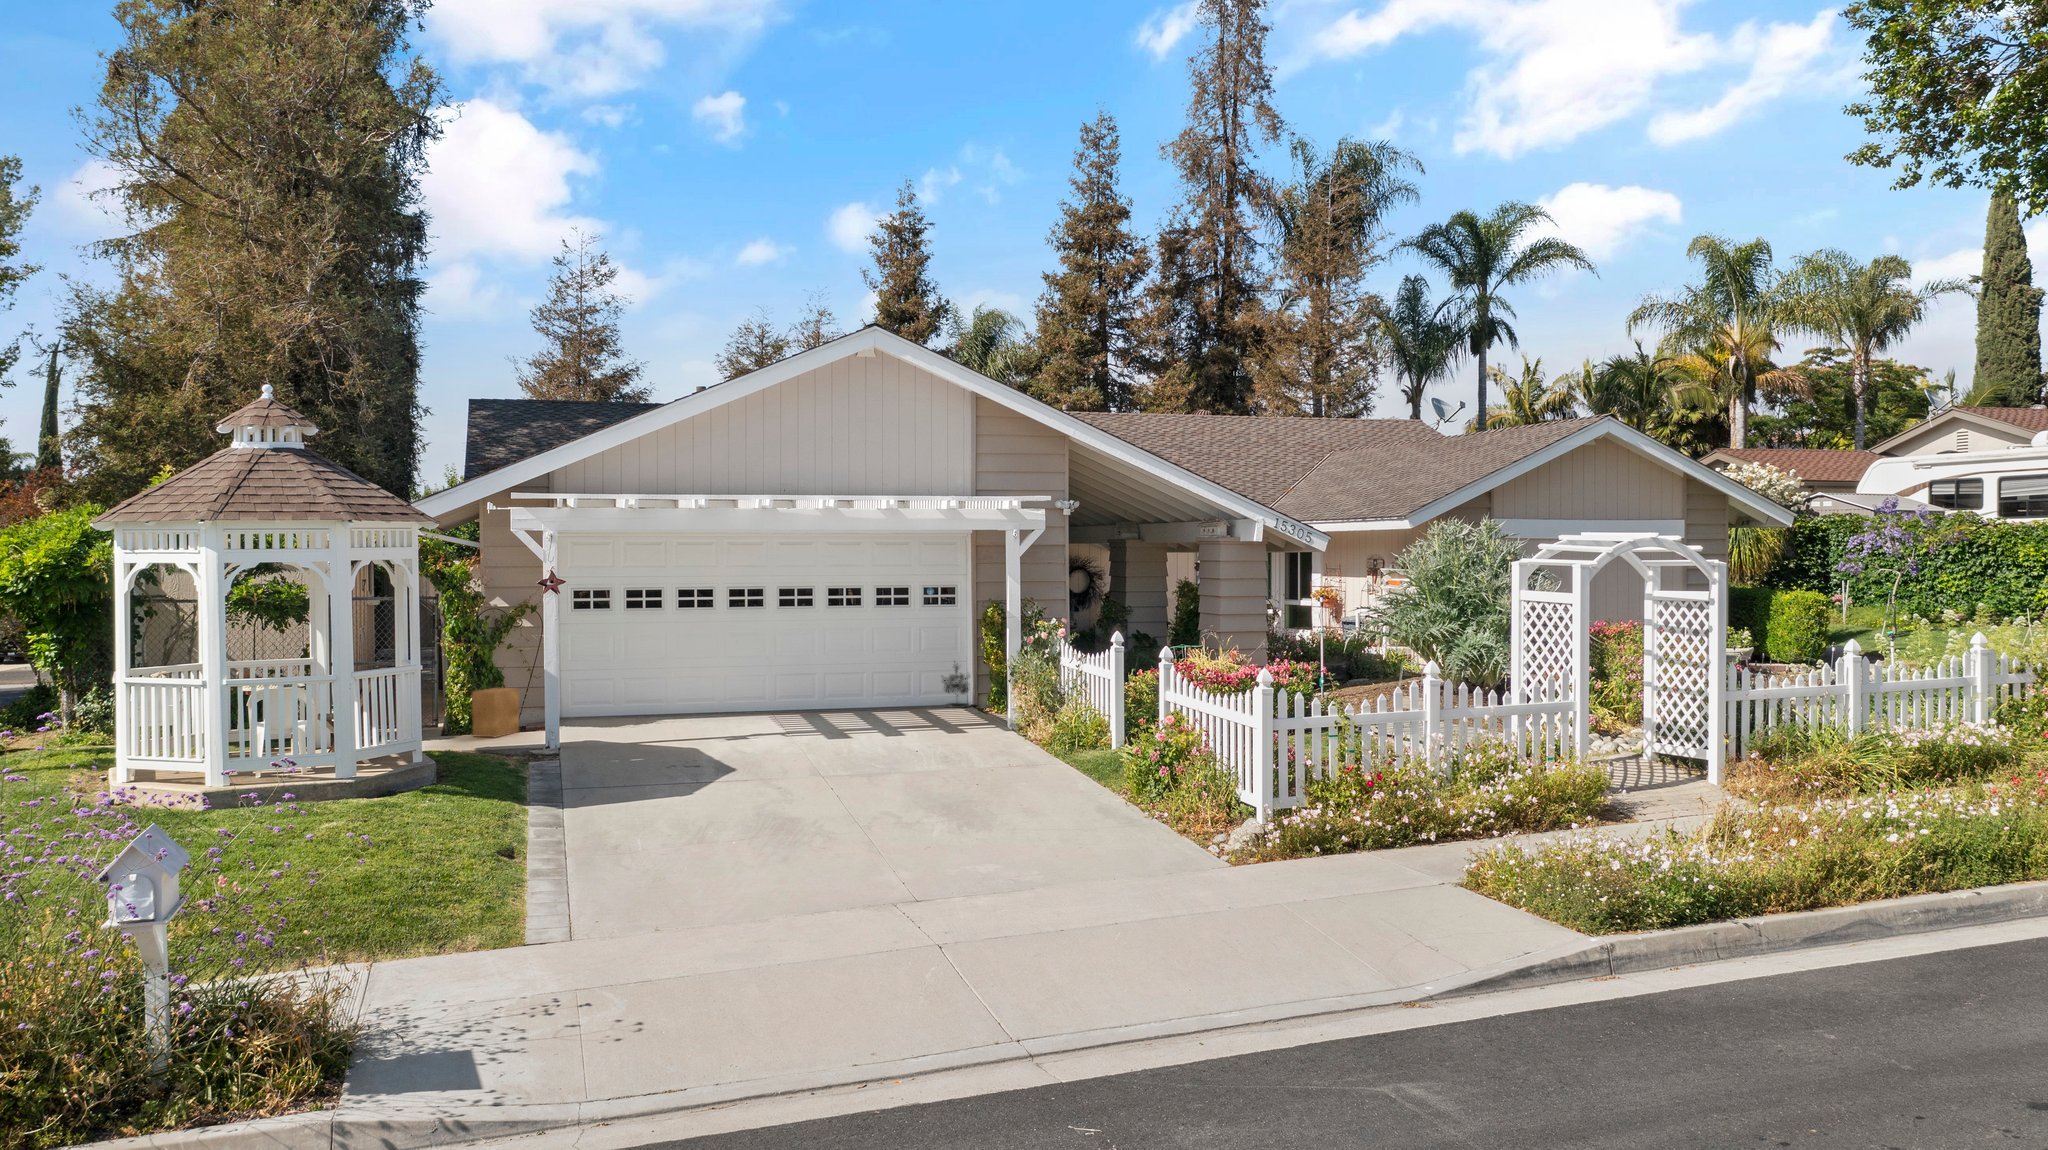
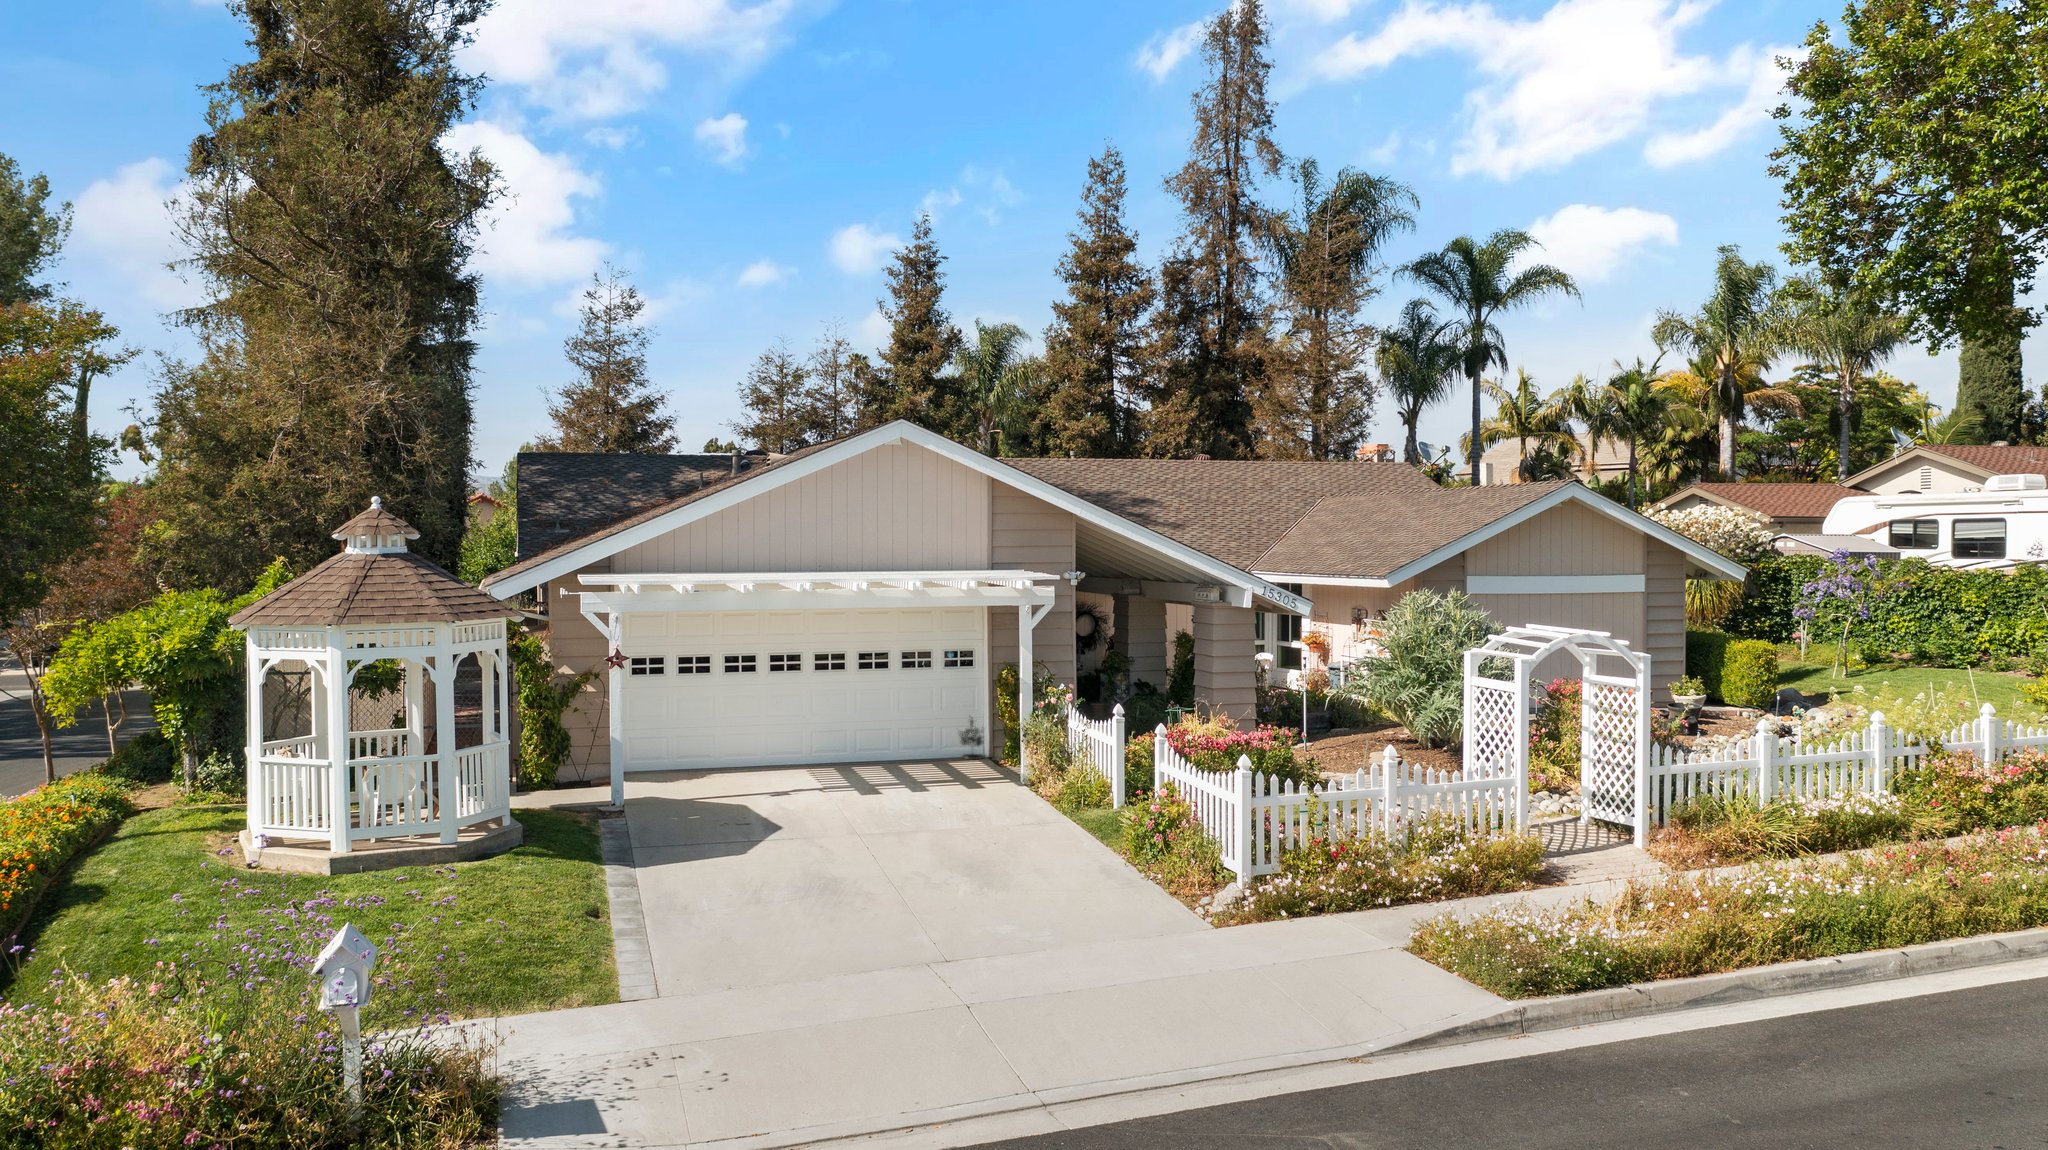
cardboard box: present [472,688,519,737] -> none [540,746,581,792]

